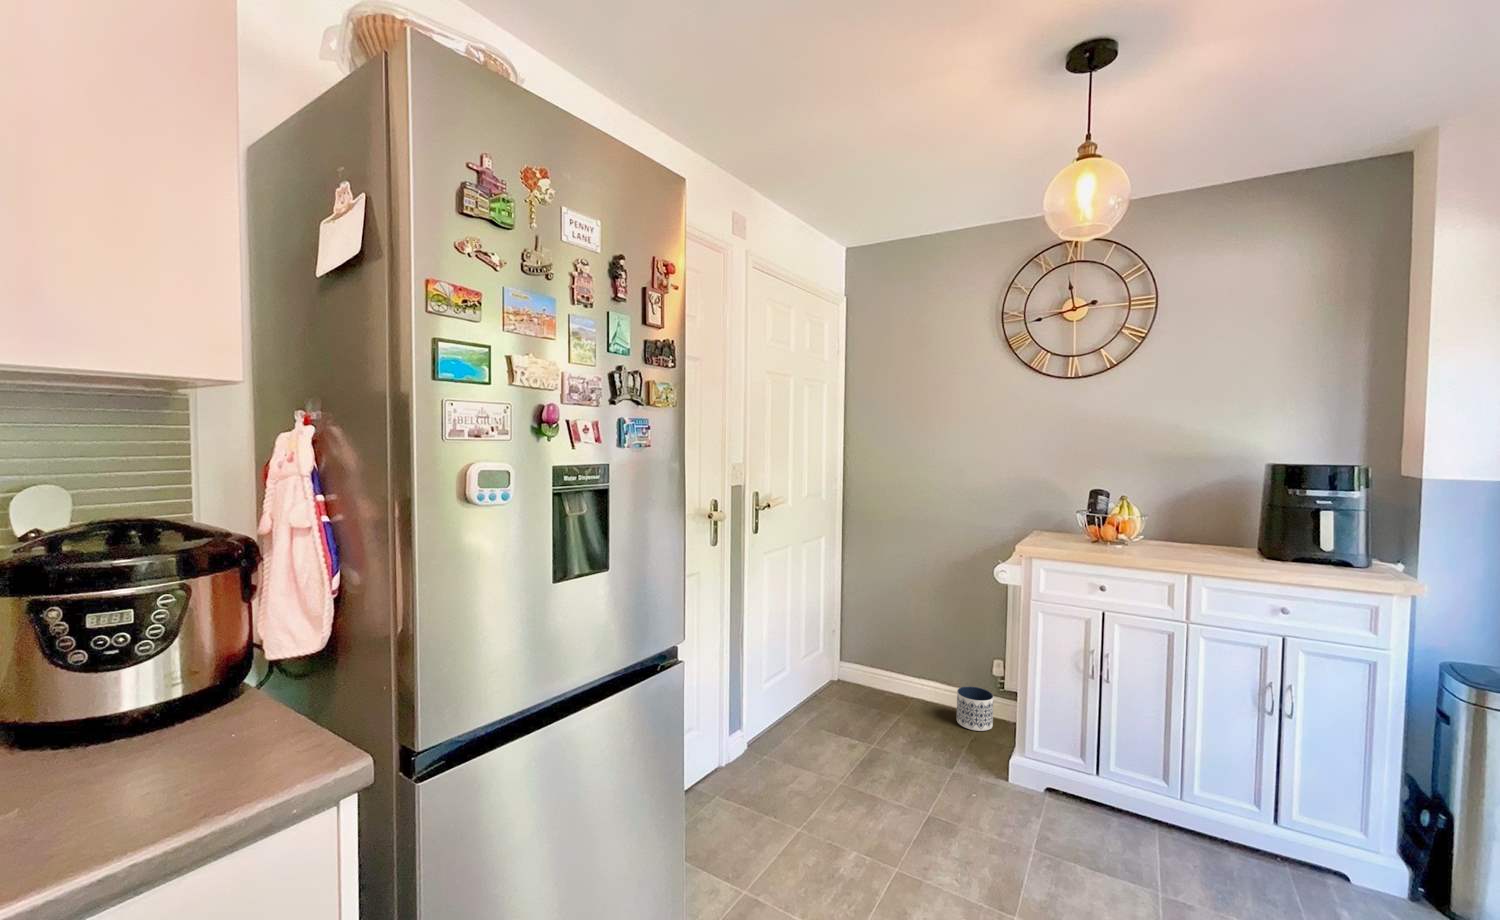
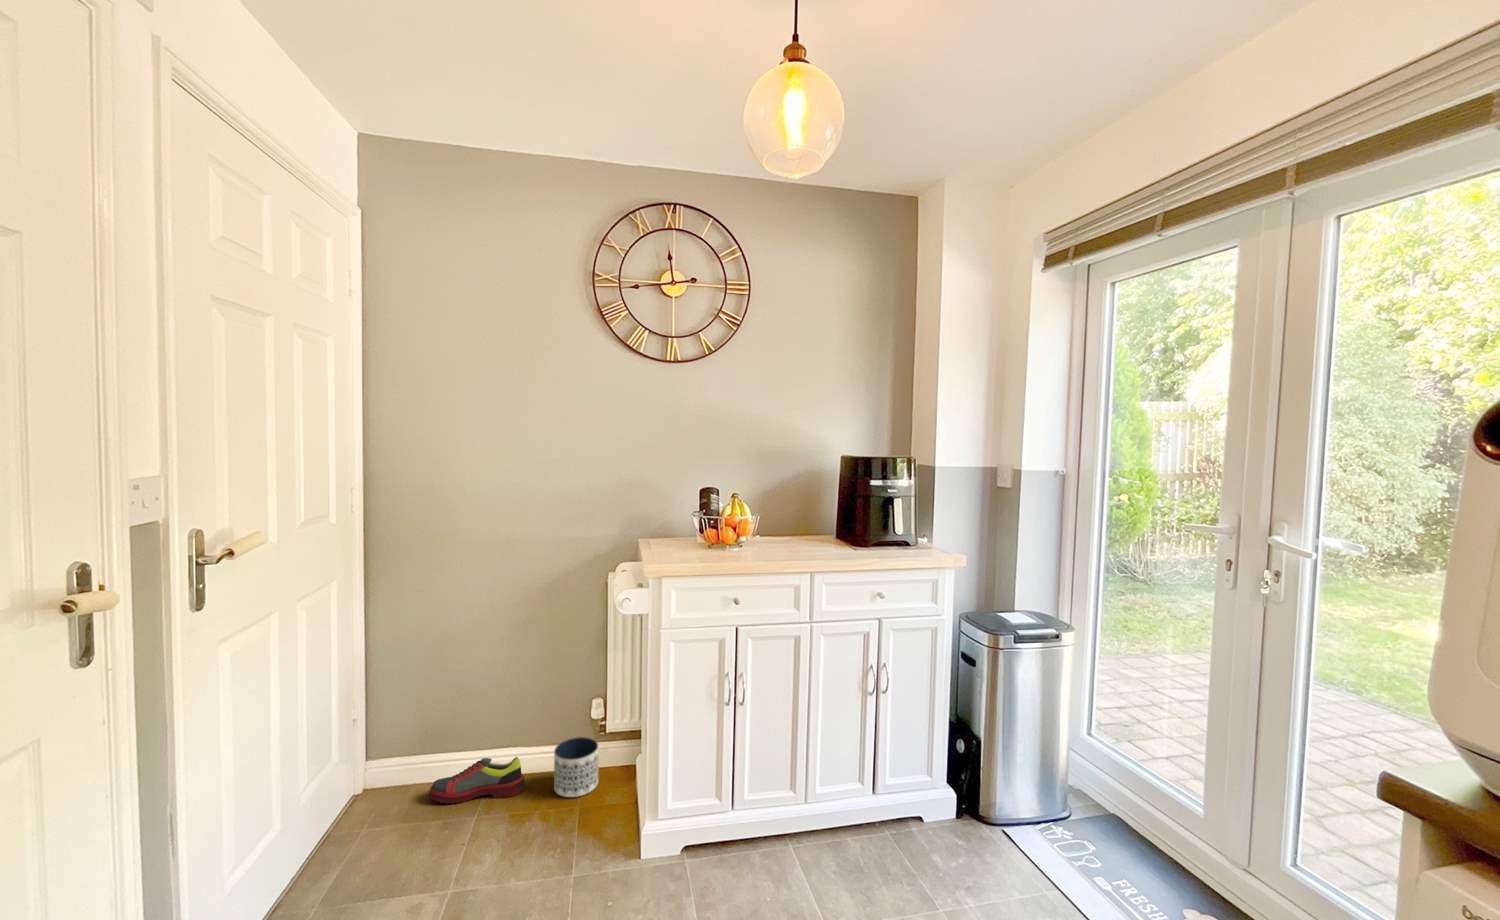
shoe: none [872,680,936,714] -> present [429,757,525,804]

